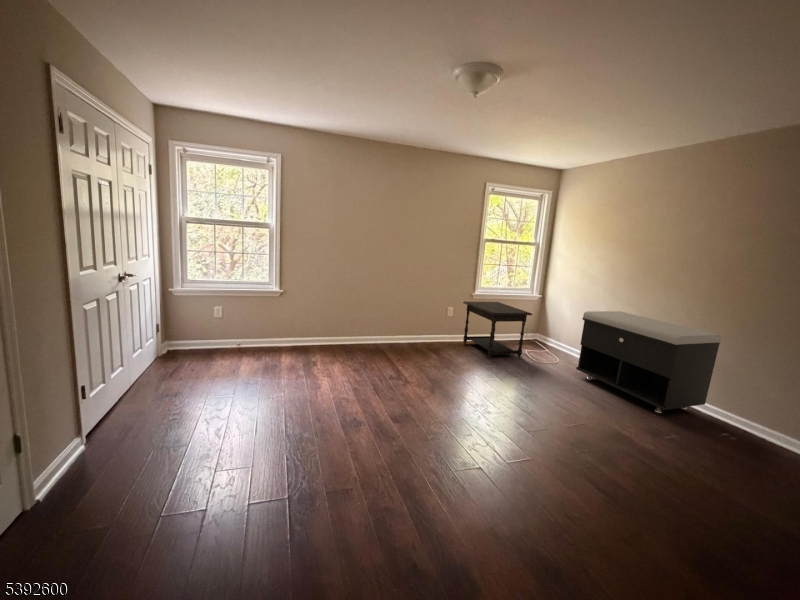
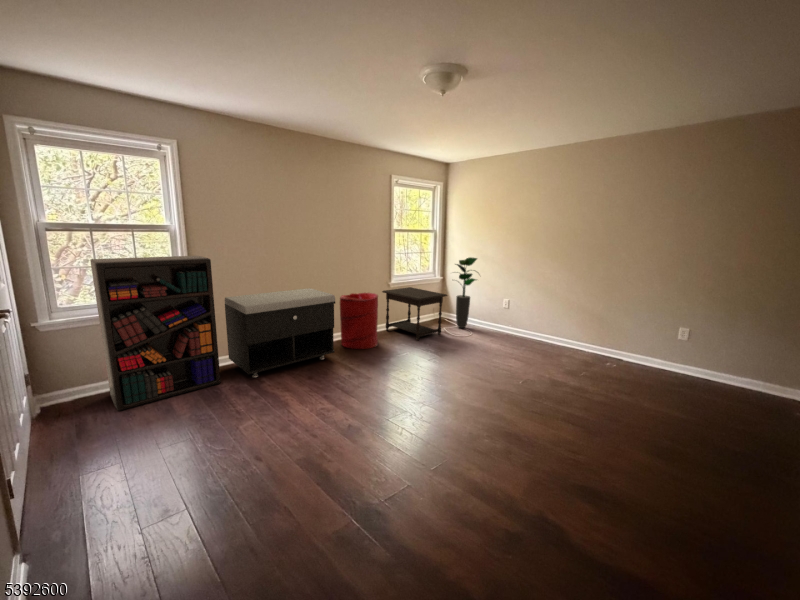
bookshelf: none [203,245,288,363] -> present [90,256,221,410]
potted plant: none [541,275,582,356] -> present [455,257,477,328]
laundry hamper: none [409,300,450,356] -> present [340,293,378,349]
storage bench: present [576,311,720,413] -> present [225,288,335,378]

